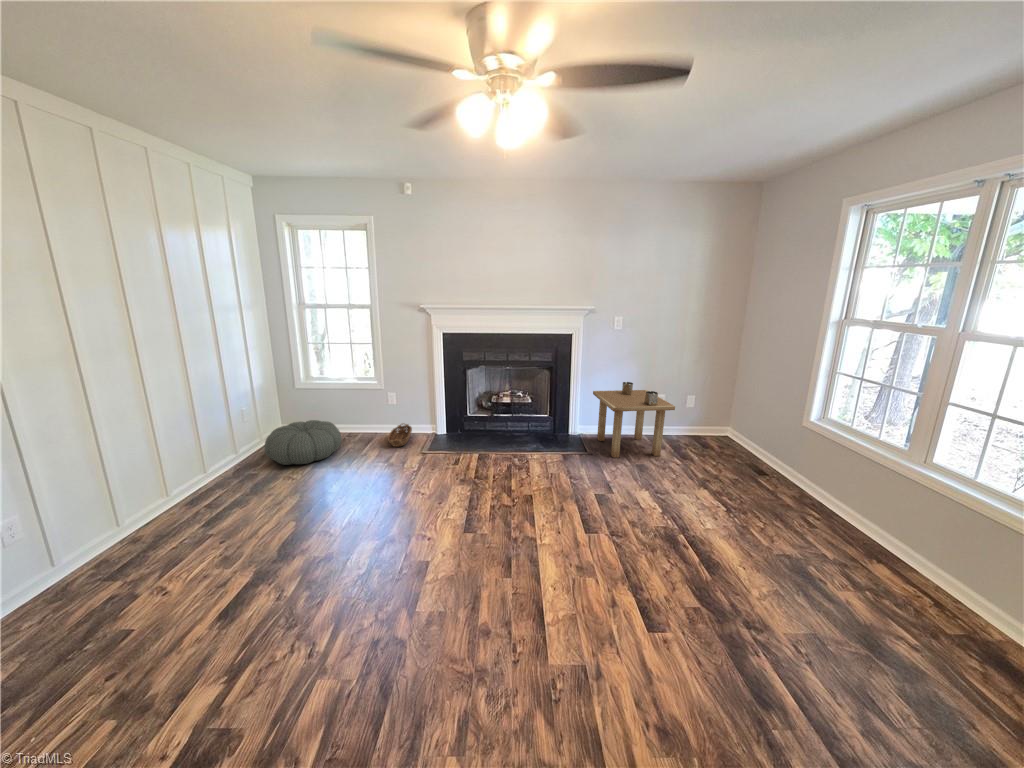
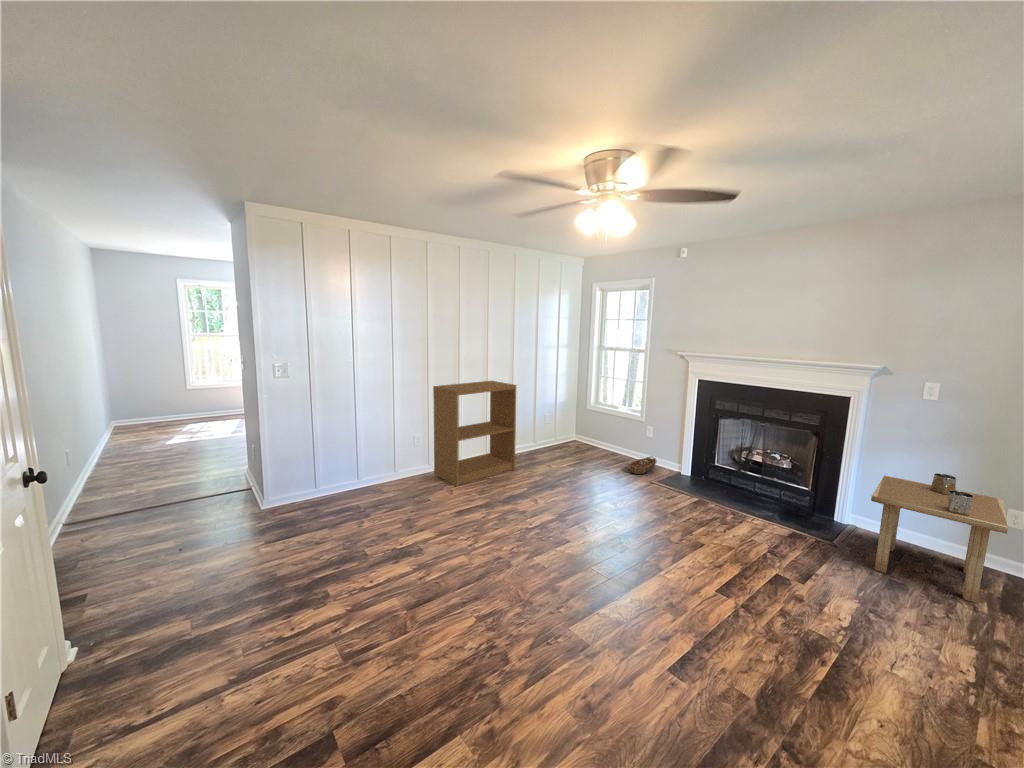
bookshelf: none [31,376,246,576] -> present [433,381,516,486]
pouf: present [265,420,342,465] -> none [543,432,596,464]

